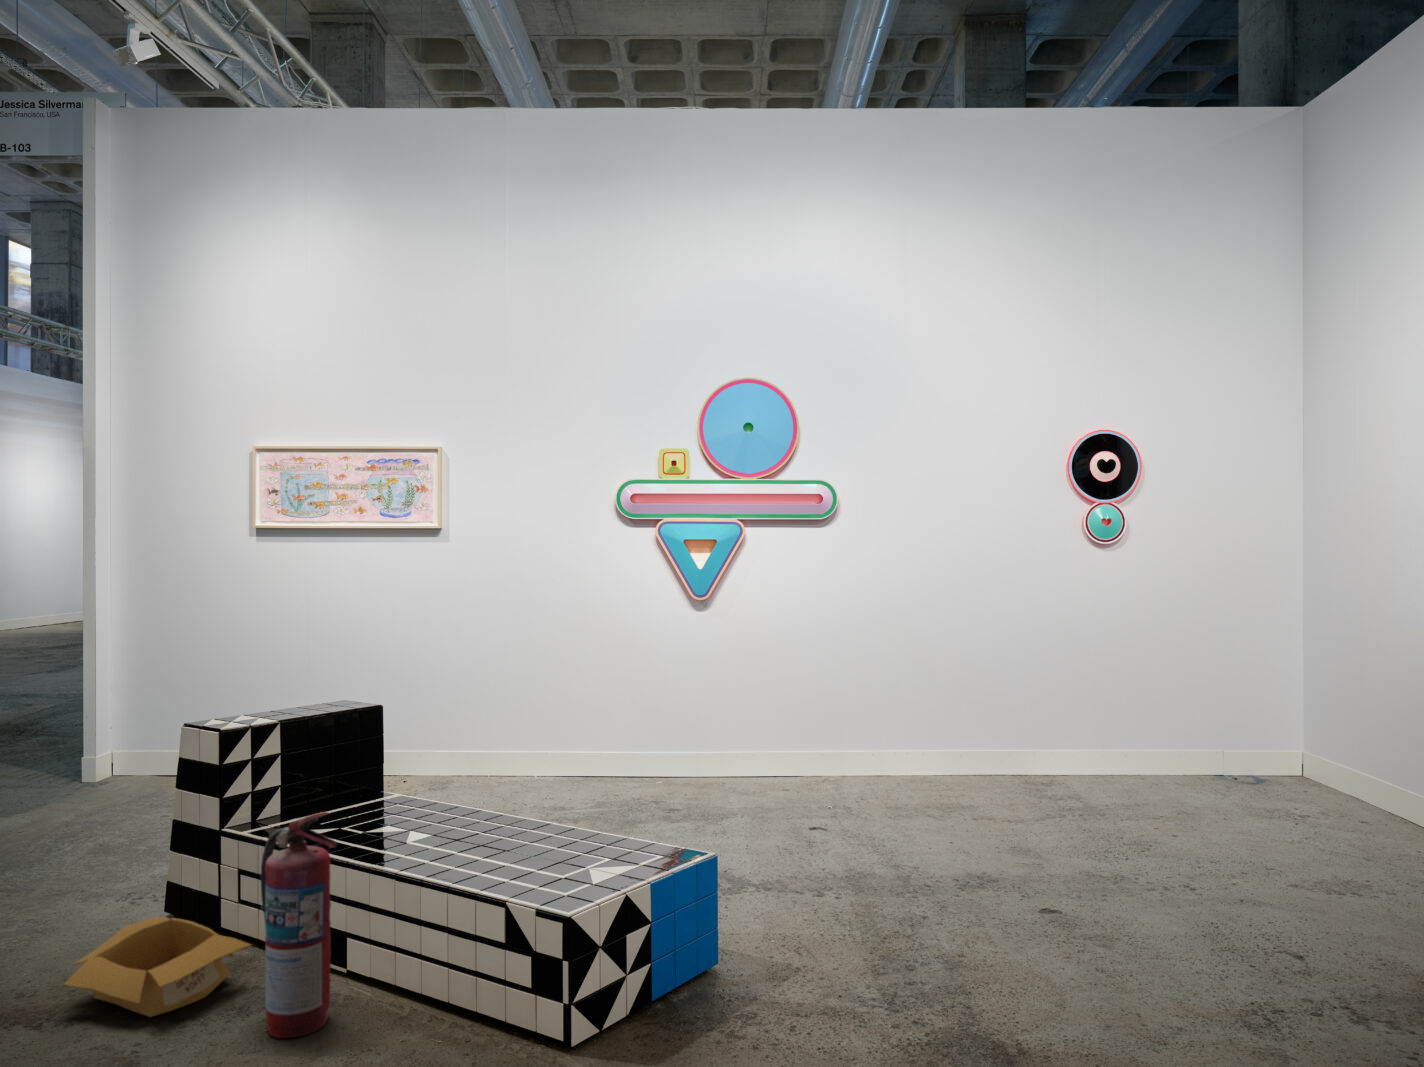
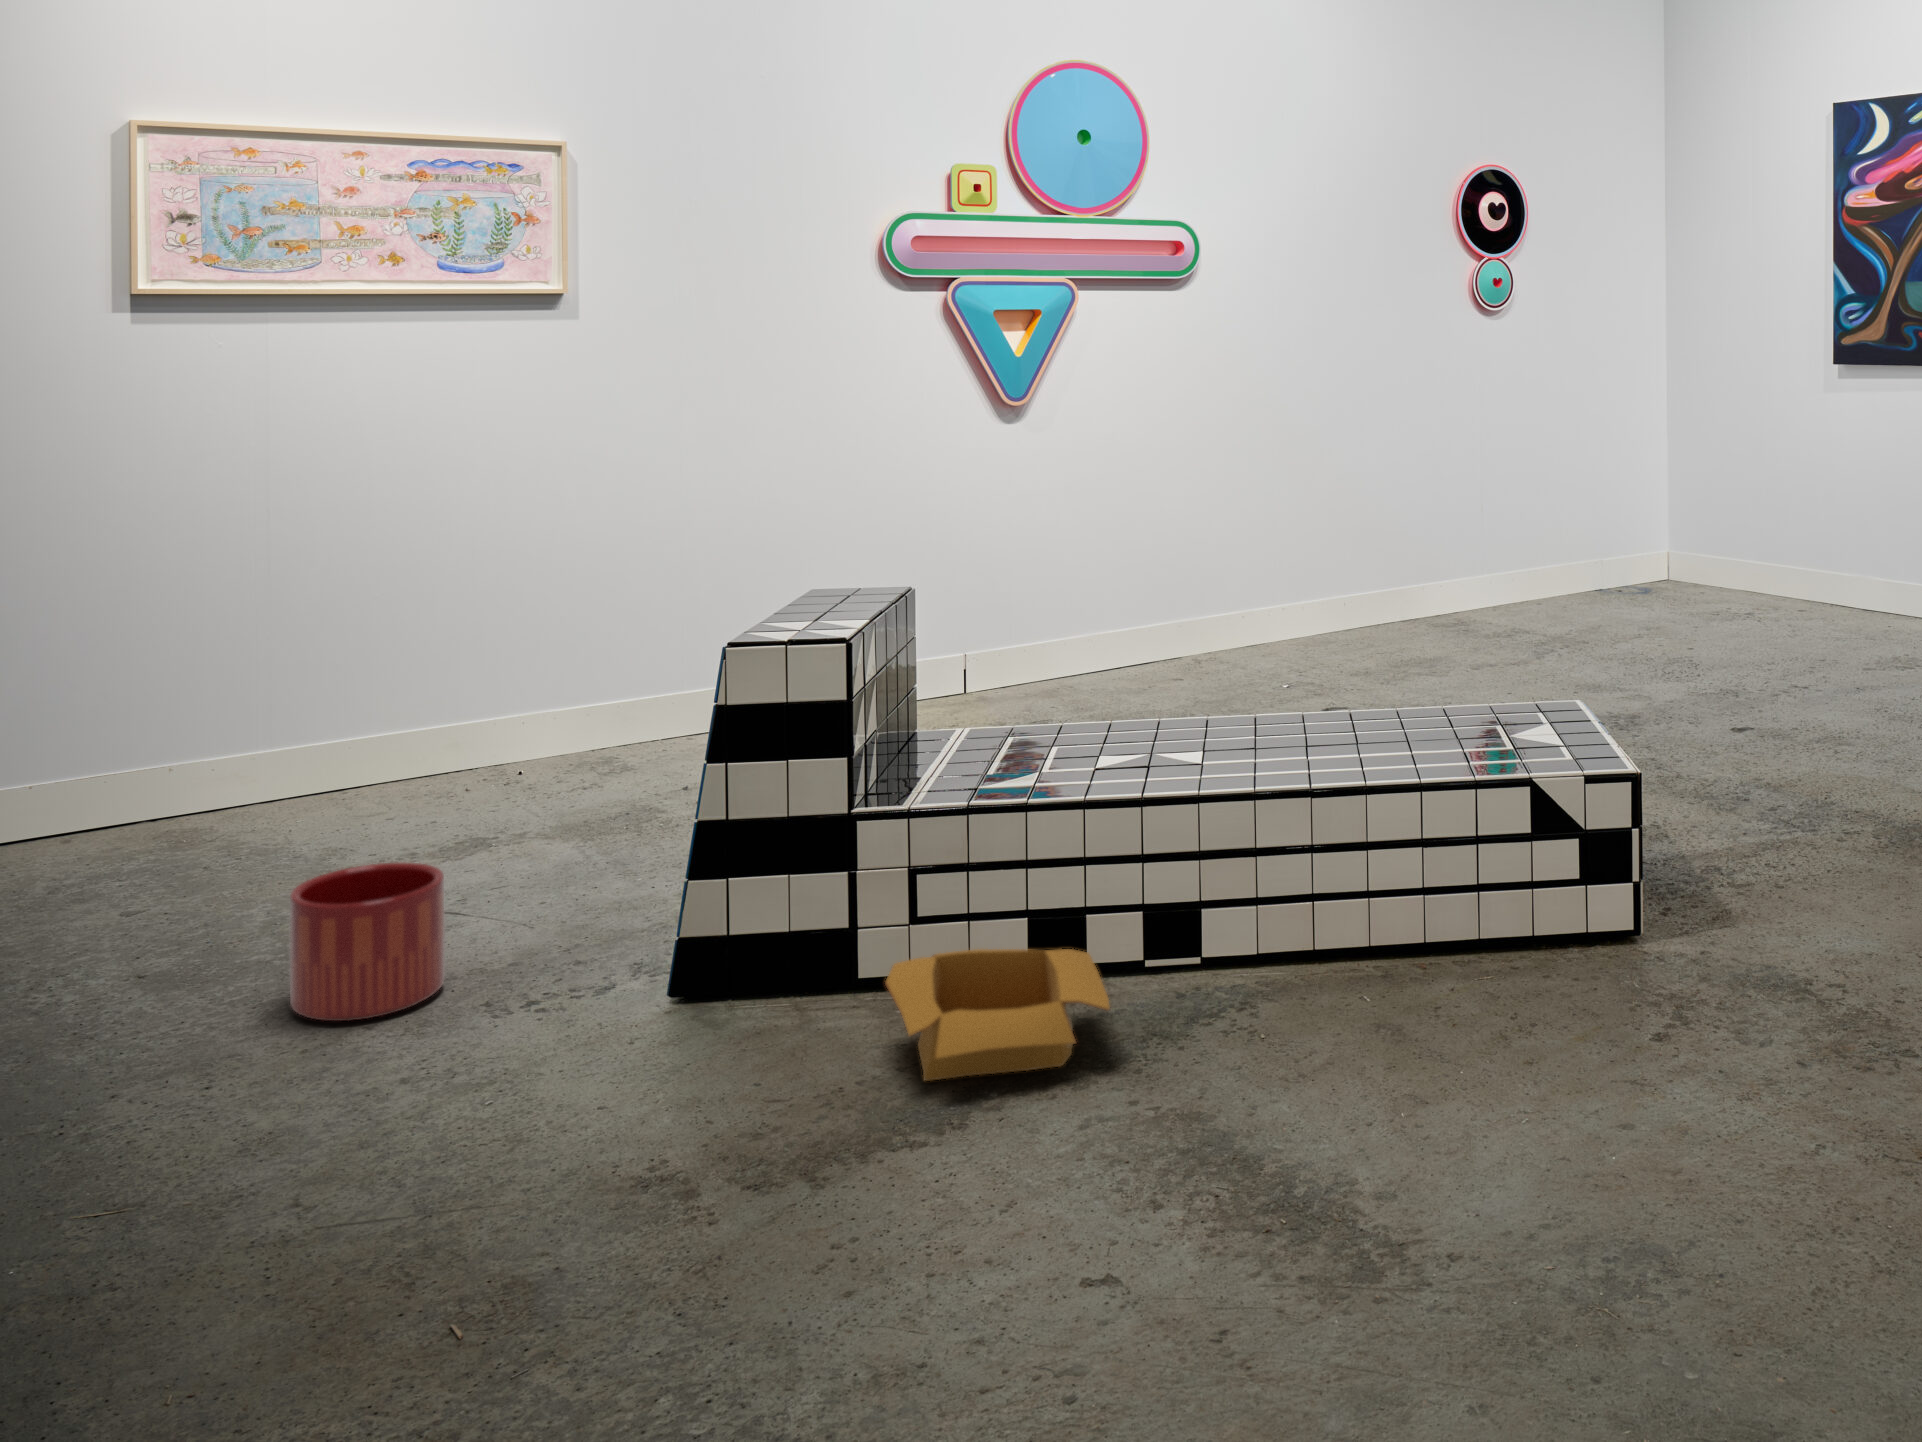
planter: none [57,801,138,879] -> present [290,862,445,1021]
fire extinguisher: present [261,812,337,1038] -> none [1181,726,1323,1029]

